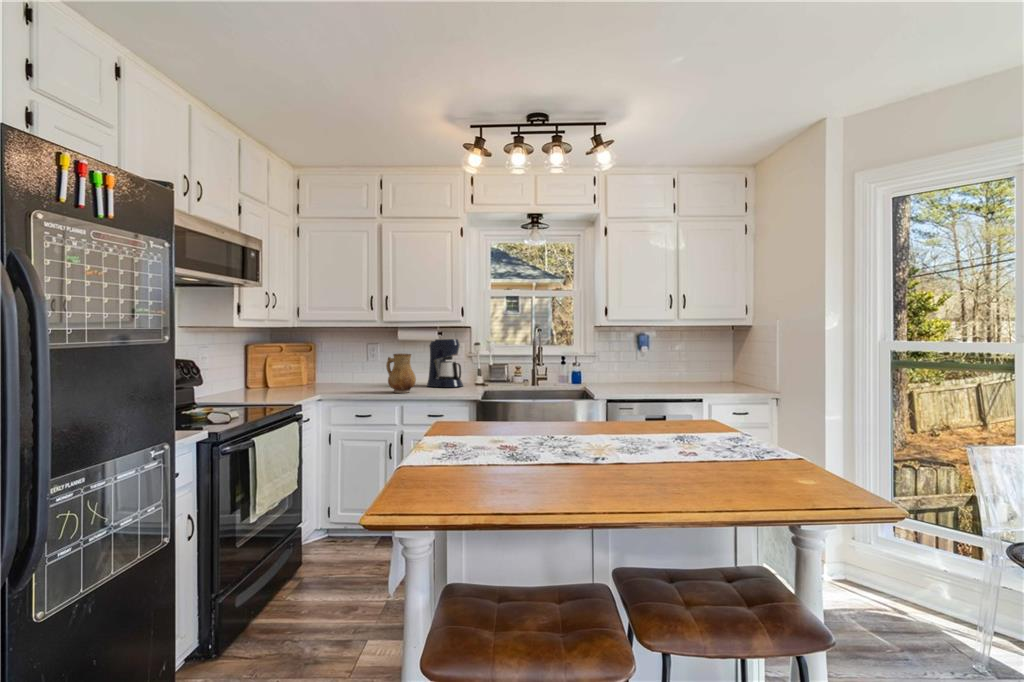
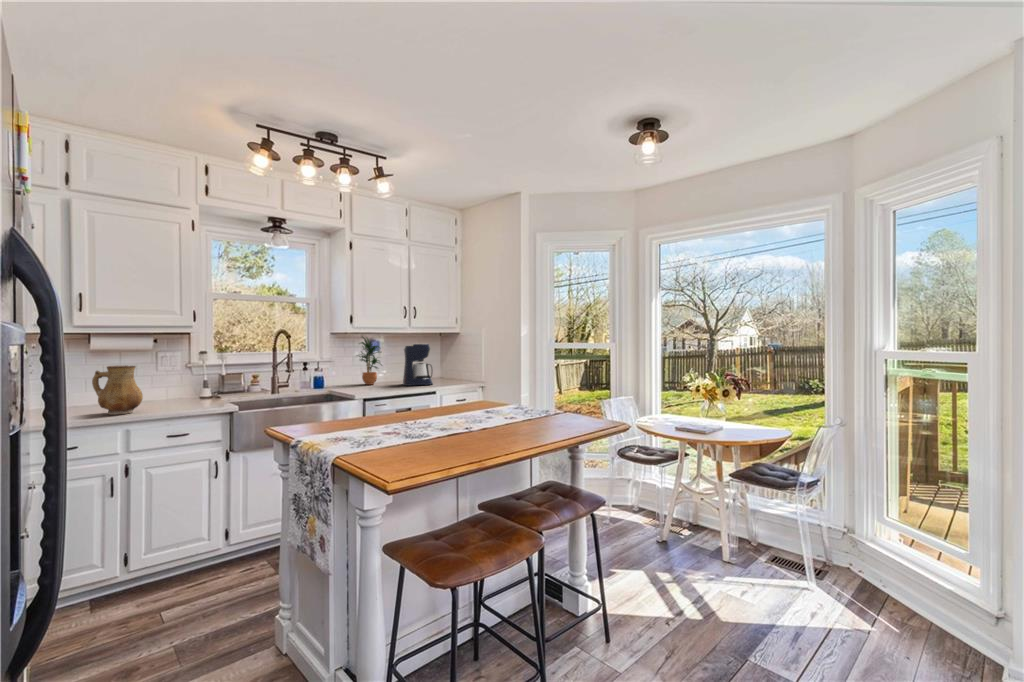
potted plant: none [615,330,648,385] -> present [359,337,380,385]
coffee maker: present [427,339,463,387] -> present [403,344,433,386]

